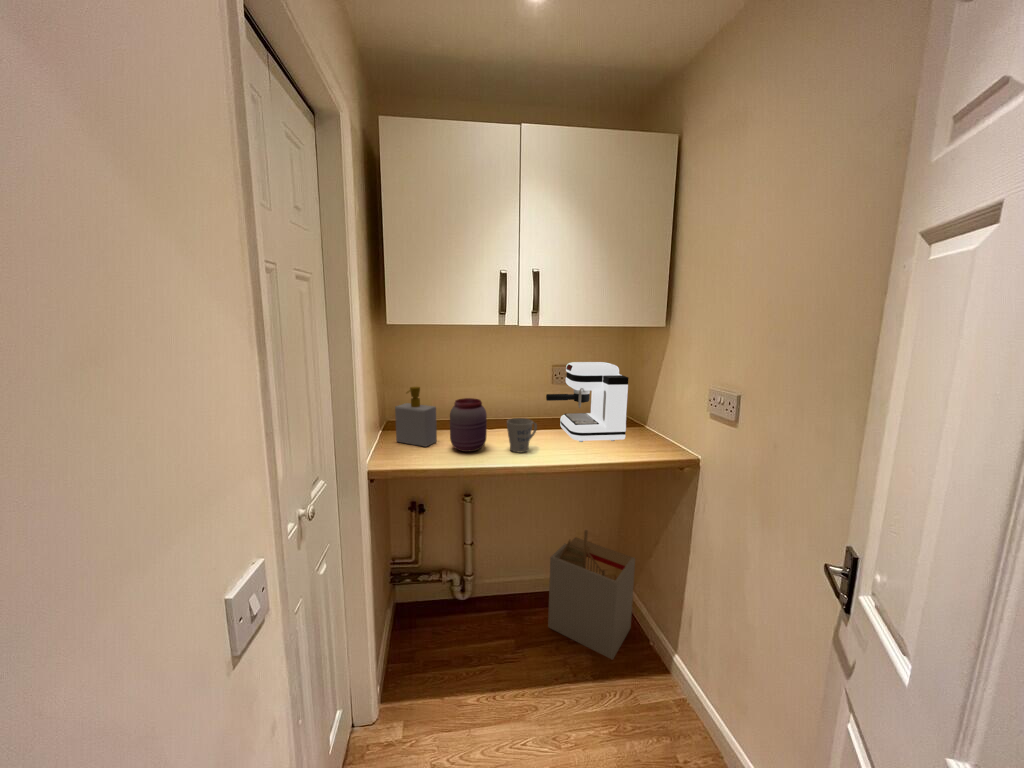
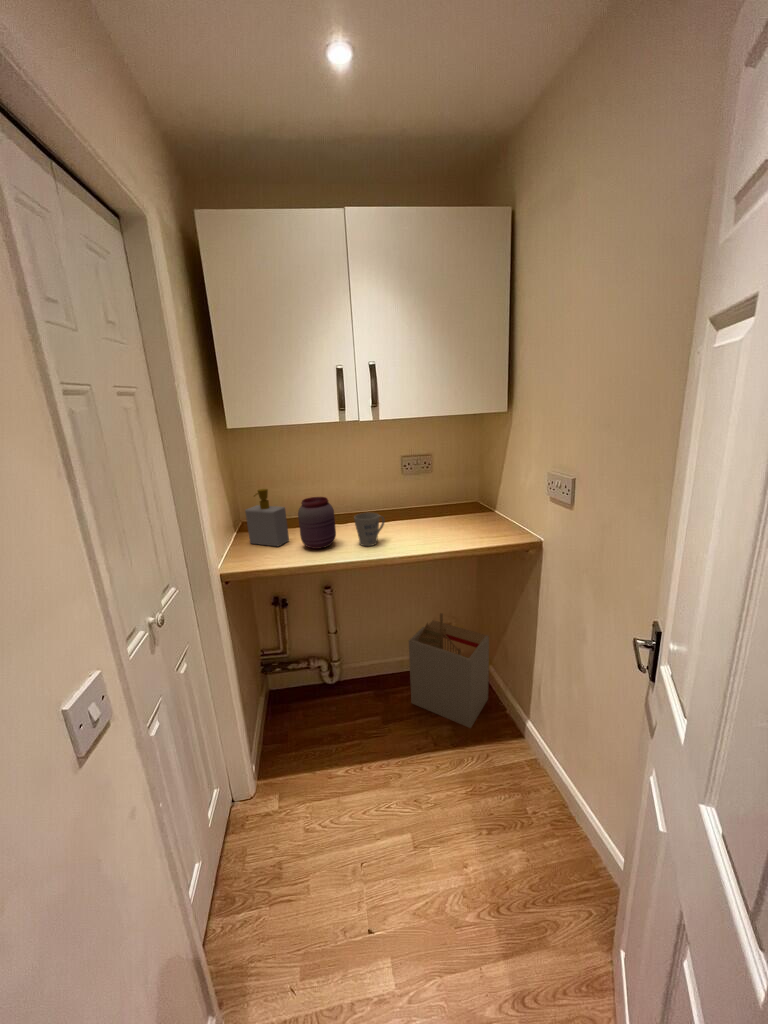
coffee maker: present [546,362,629,442] -> none [394,451,472,532]

